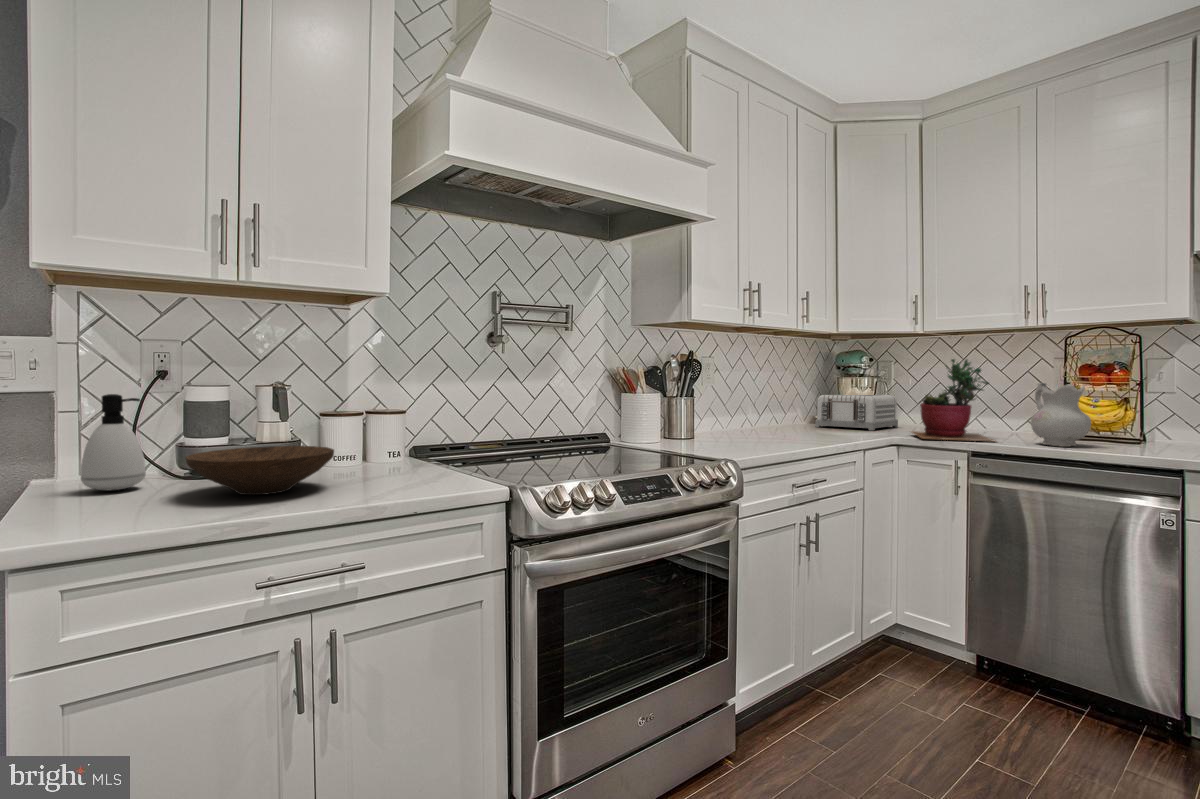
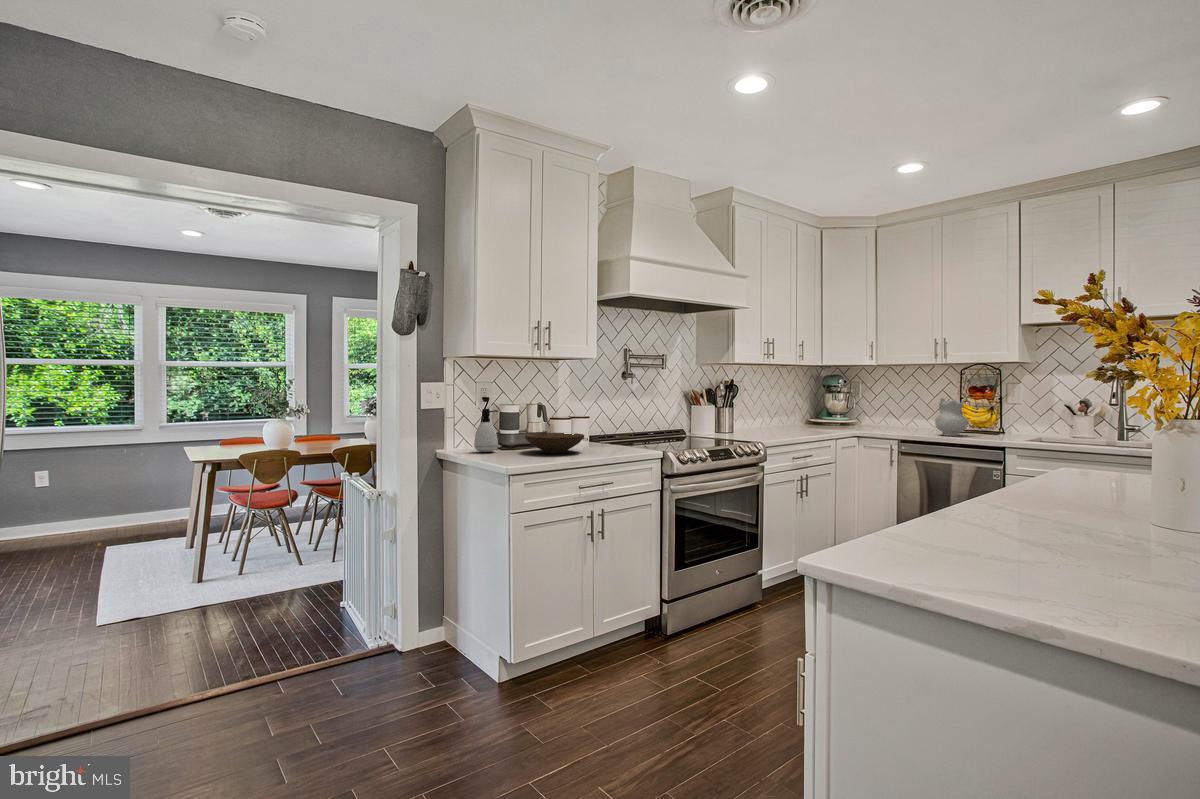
succulent plant: present [912,359,994,442] -> none [867,383,917,434]
toaster: present [815,395,898,430] -> none [809,404,863,428]

